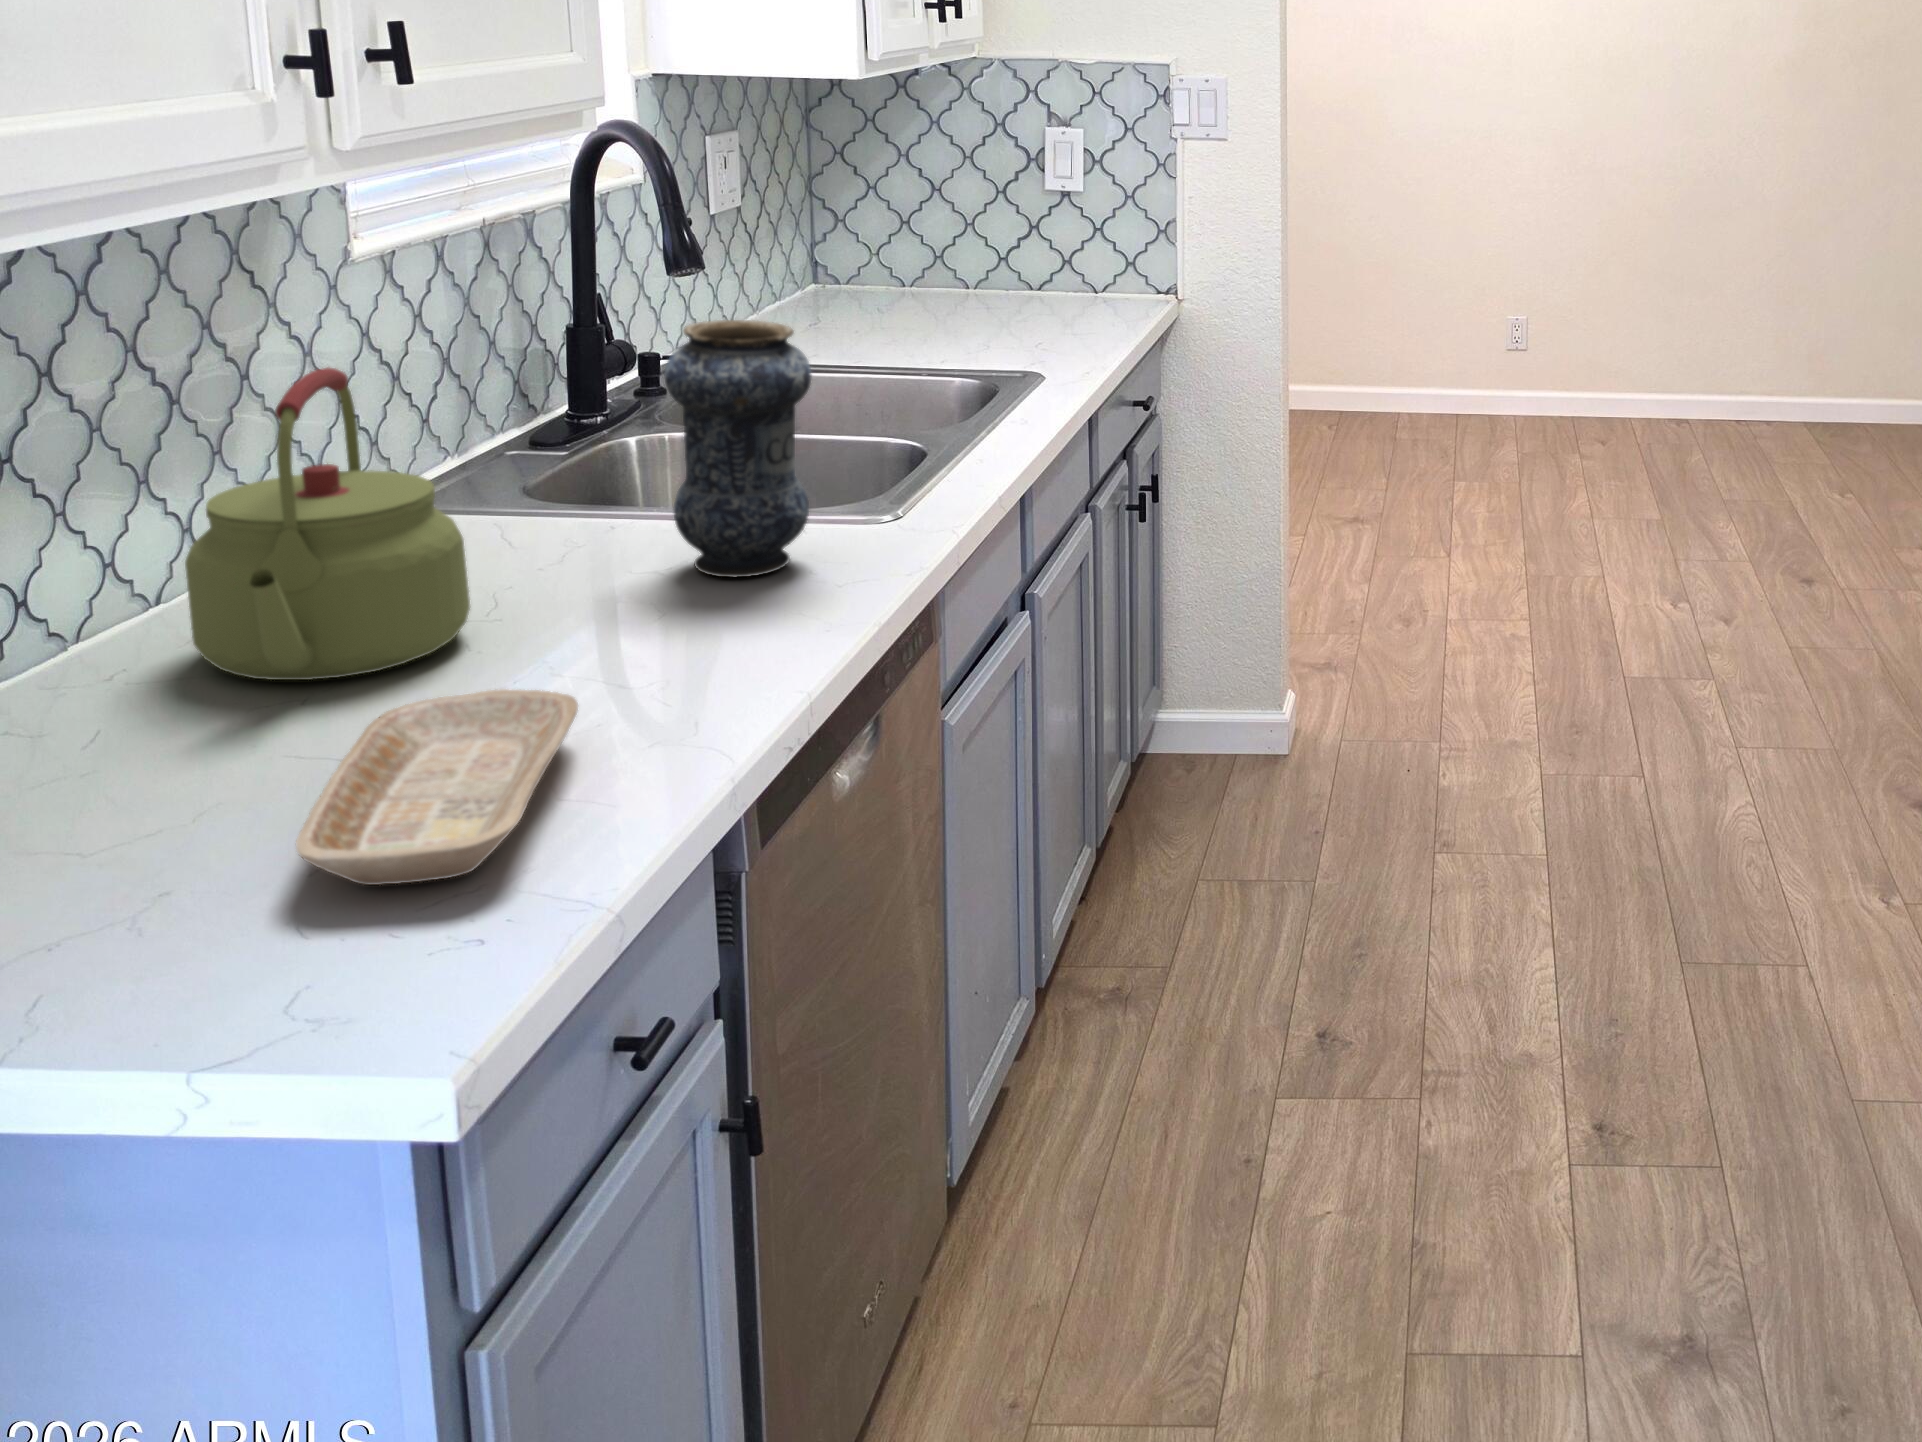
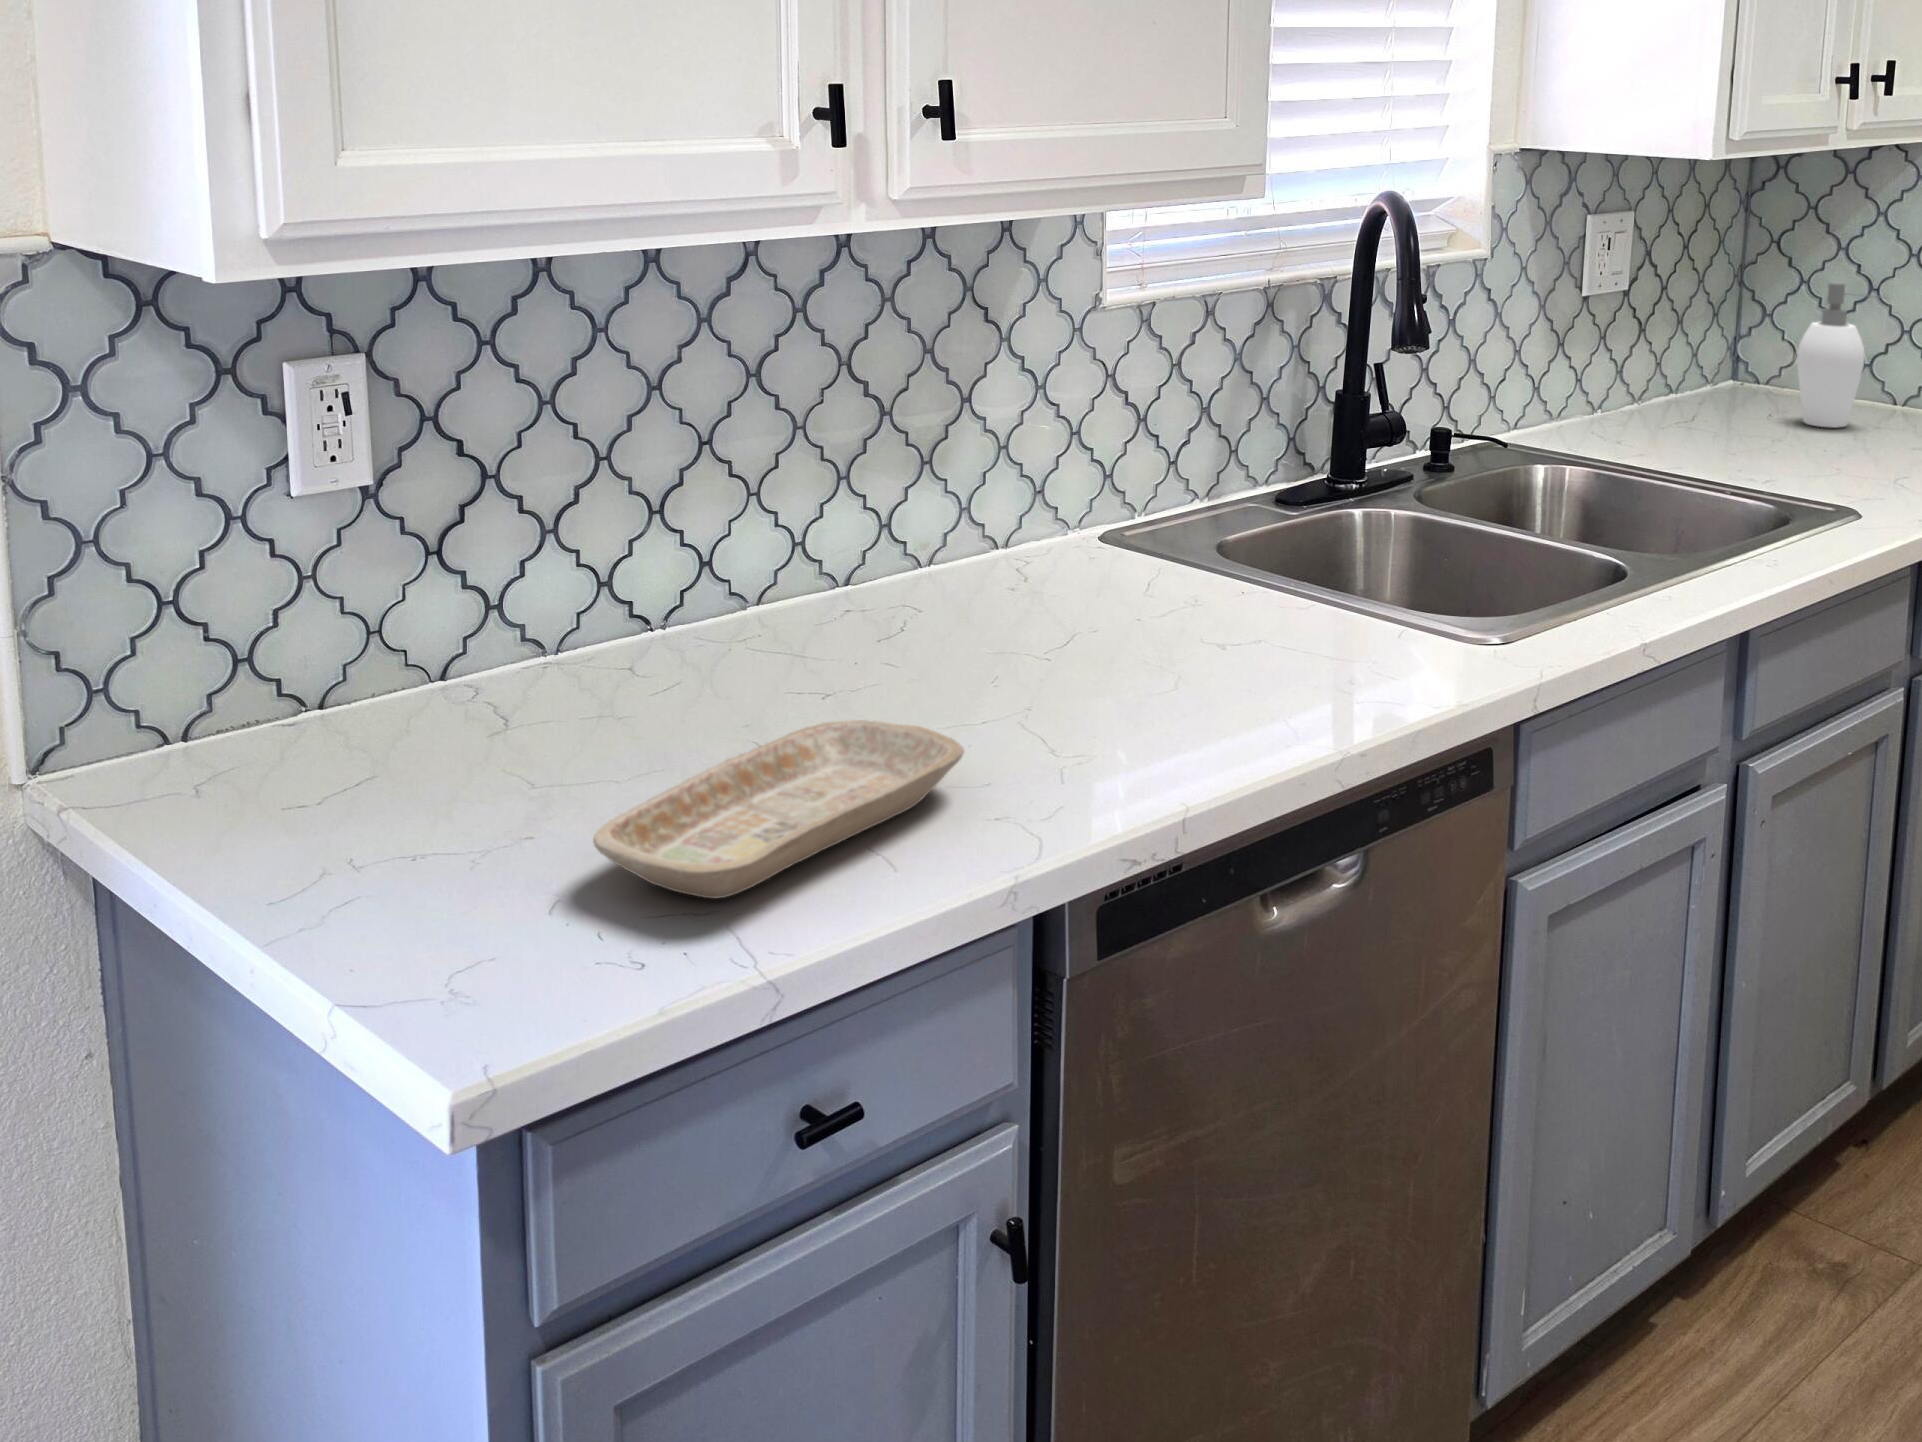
soap dispenser: none [903,184,978,314] -> present [1797,282,1880,428]
vase: present [665,320,812,577] -> none [1246,395,1395,670]
kettle: present [185,368,470,680] -> none [786,396,1022,683]

